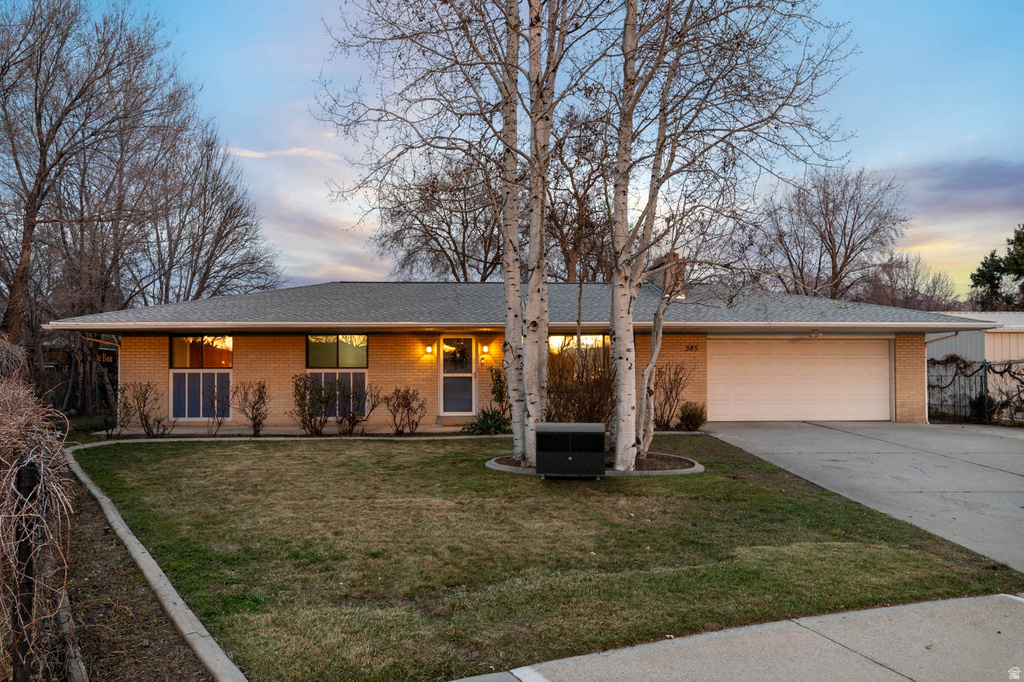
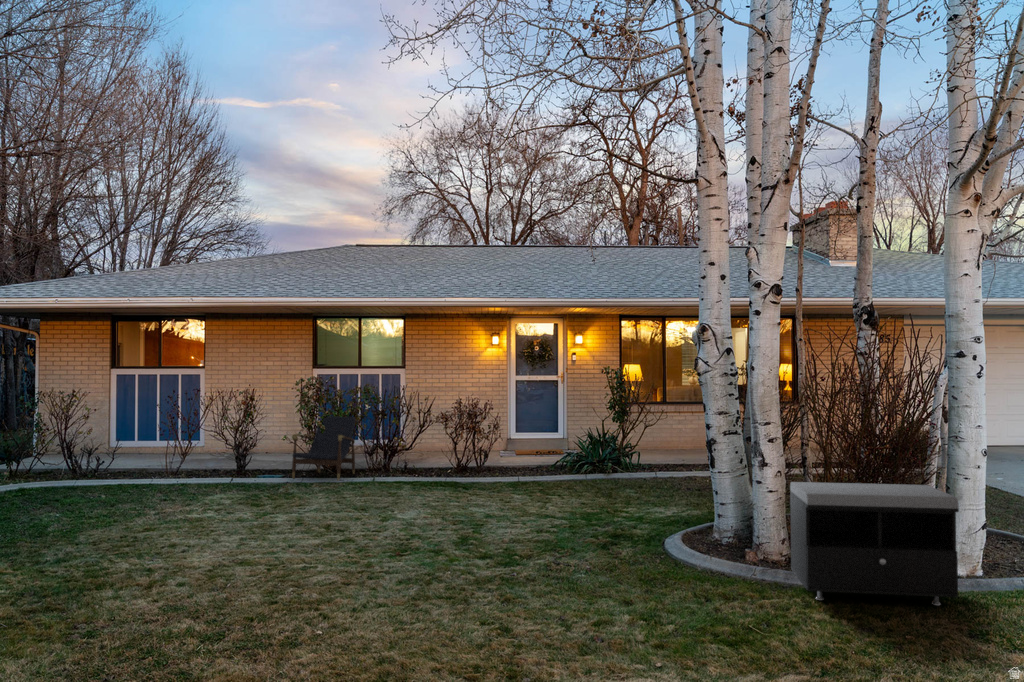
lounge chair: none [289,399,331,439] -> present [292,416,356,480]

